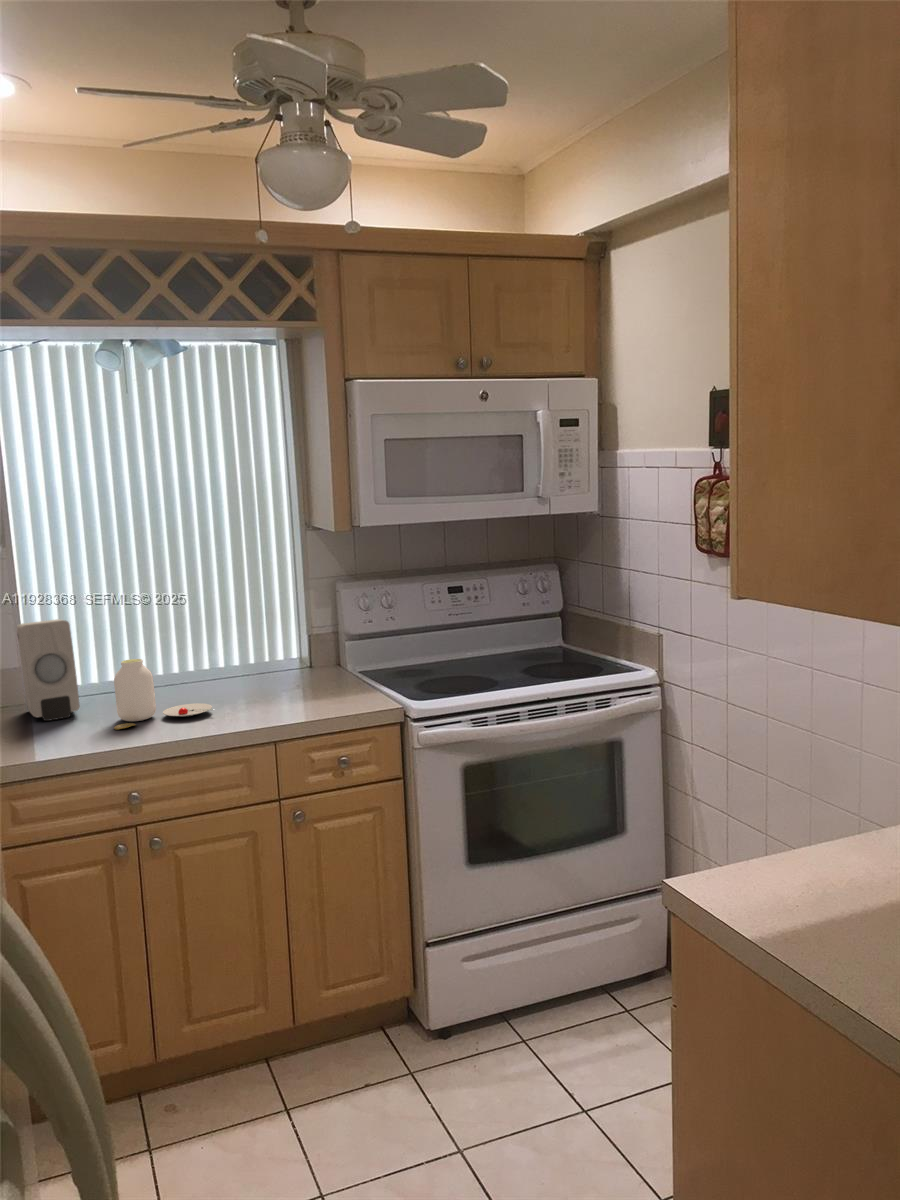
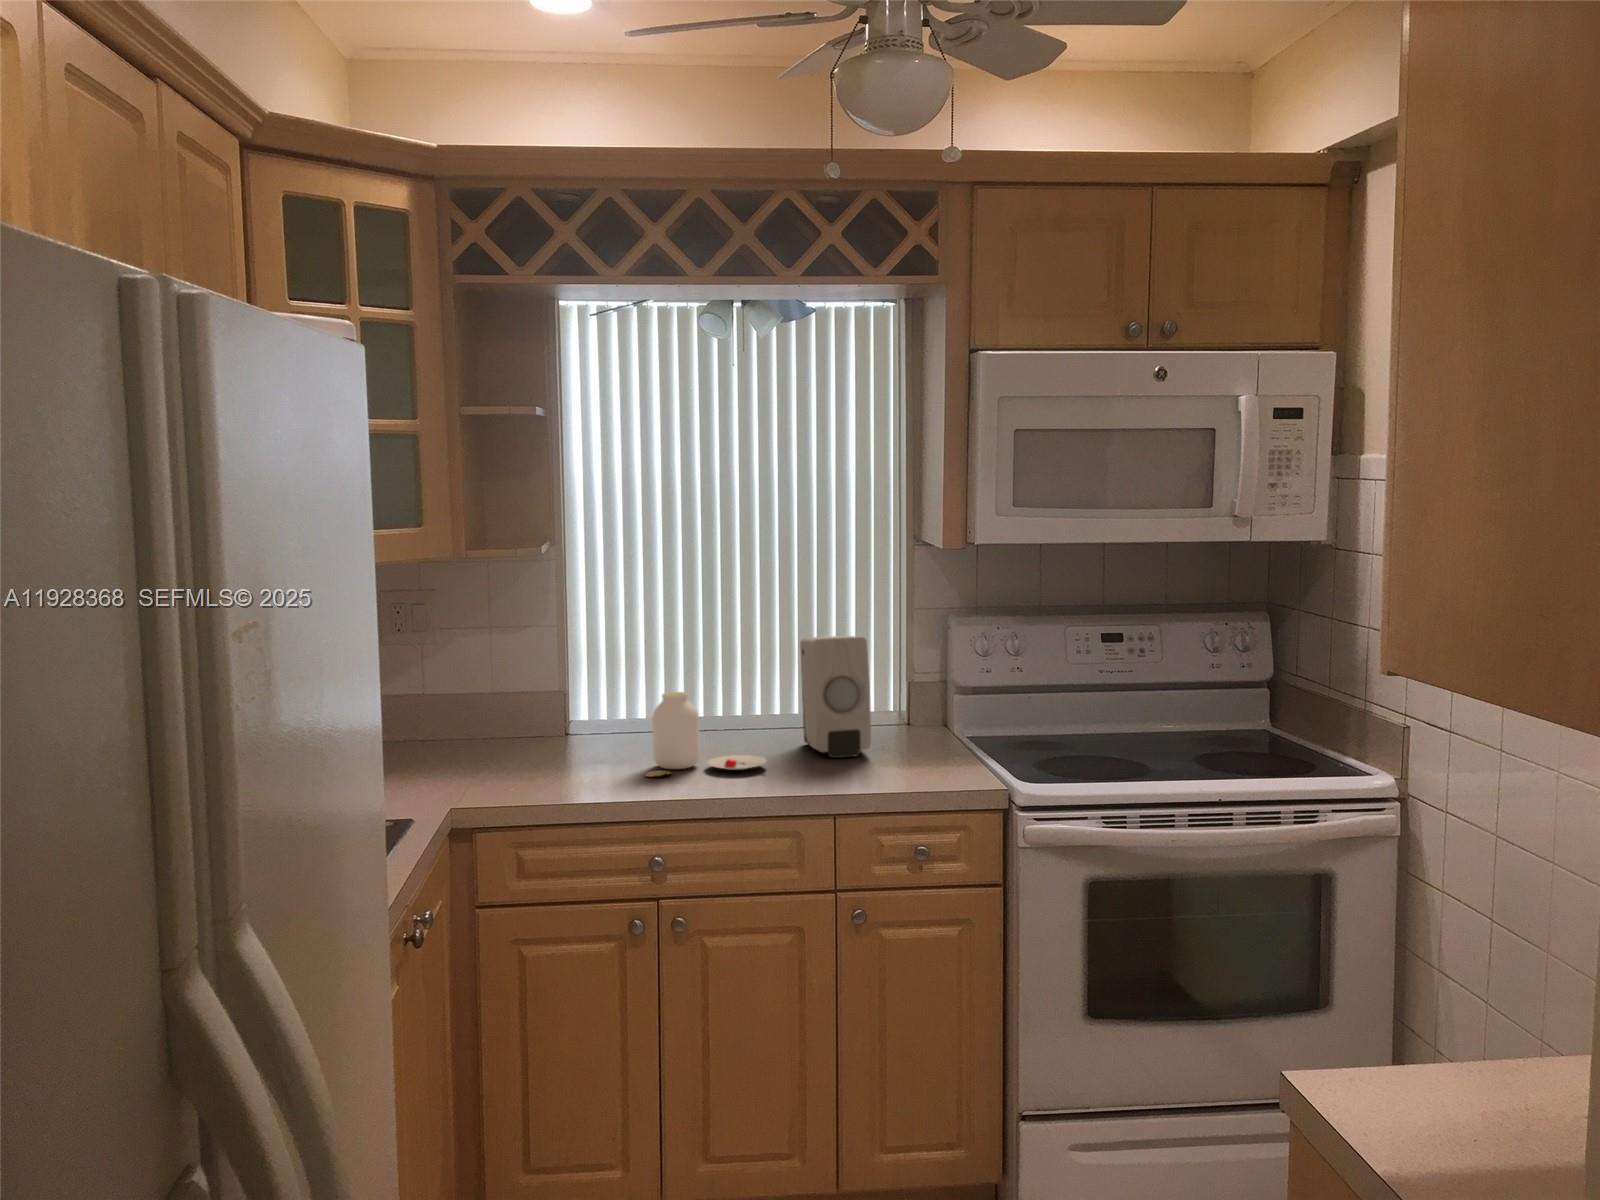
soap dispenser: present [17,619,80,721] -> present [800,636,871,758]

